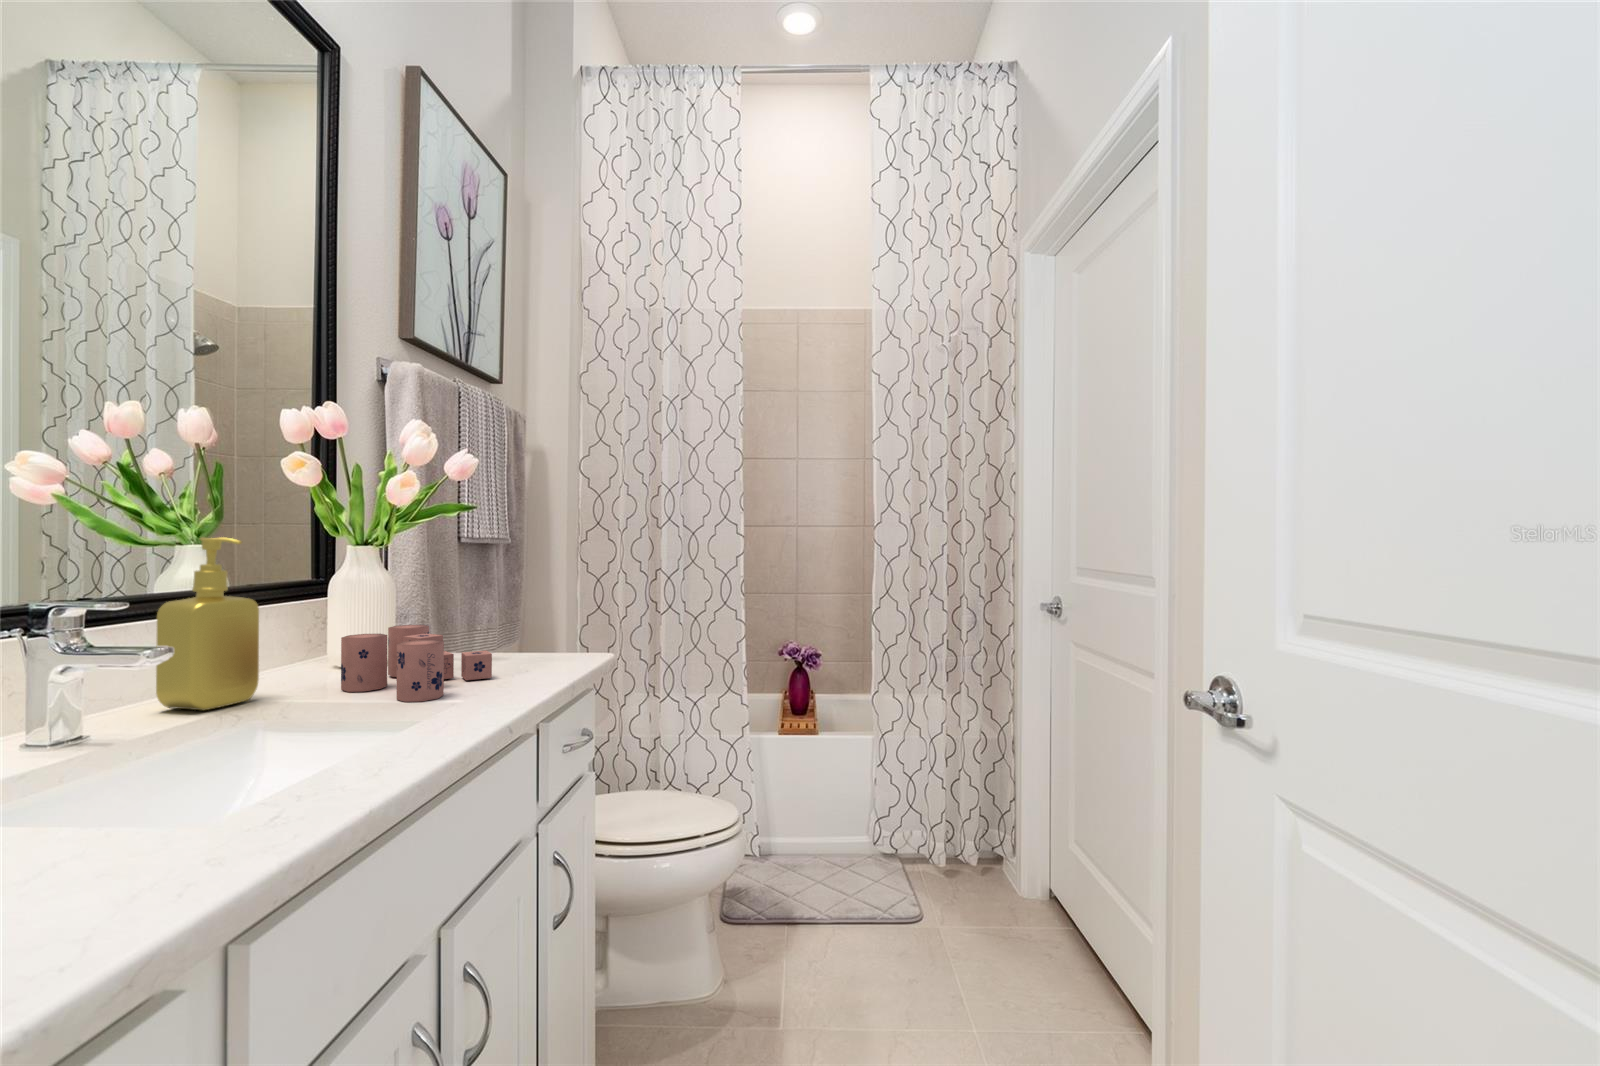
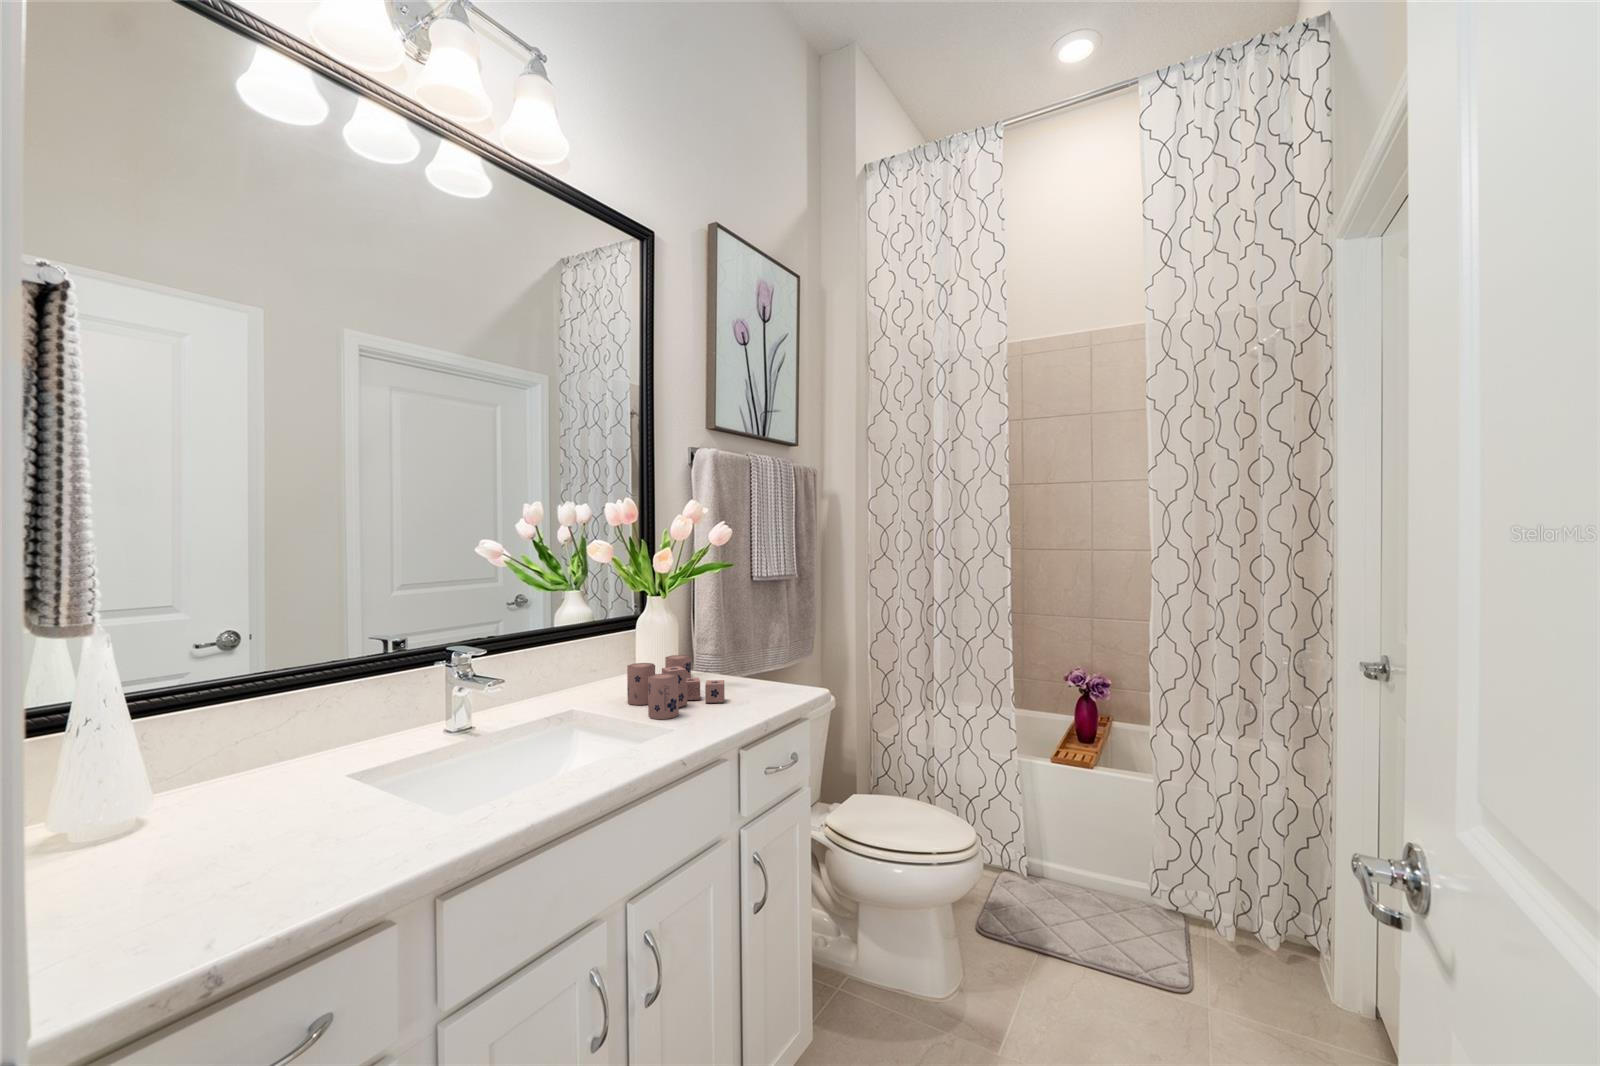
soap dispenser: present [156,537,259,710] -> none [524,598,579,710]

